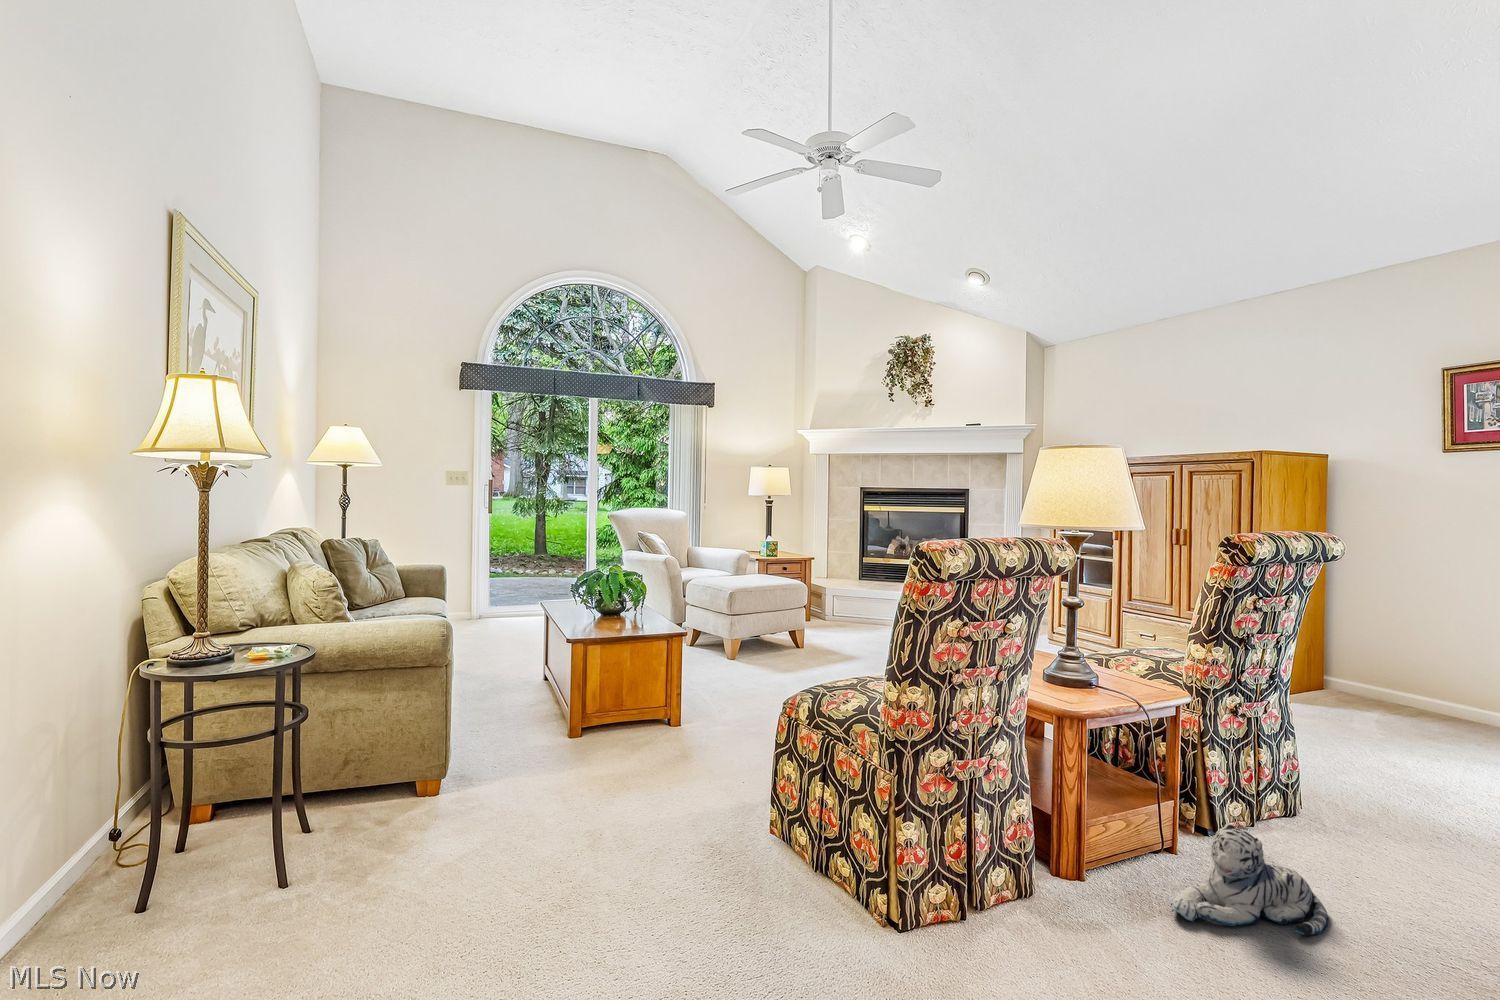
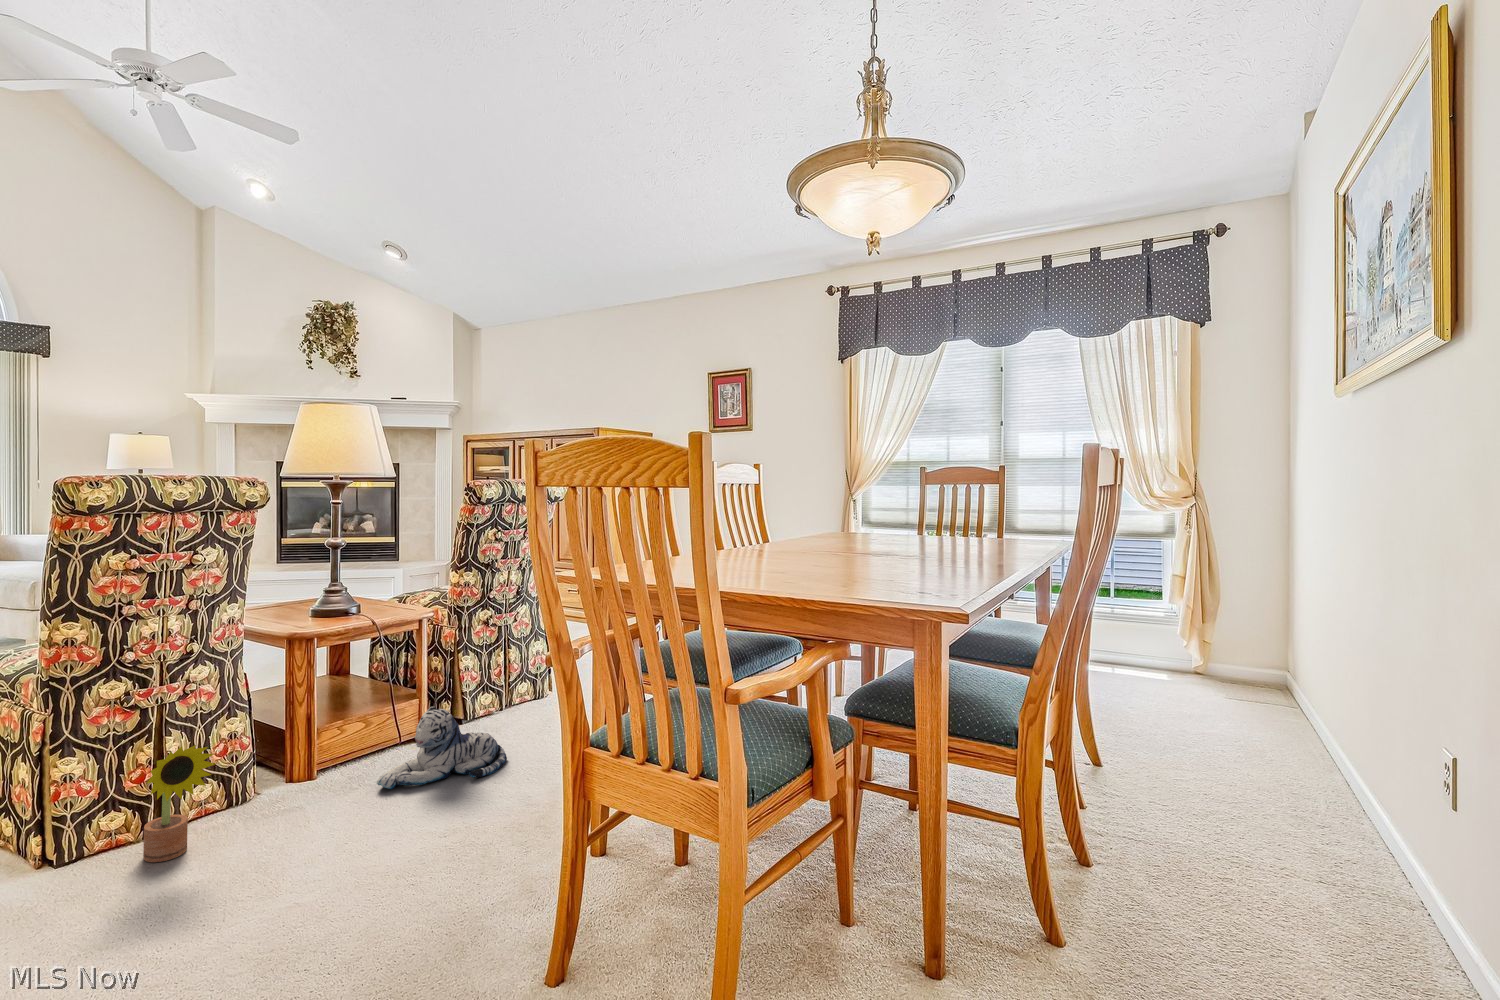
decorative plant: none [968,835,1040,955] -> present [143,745,216,862]

